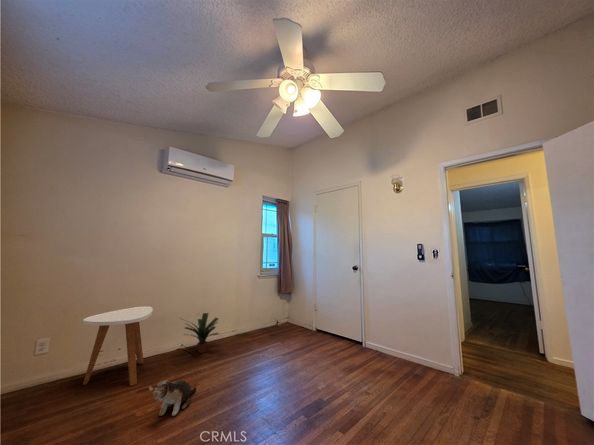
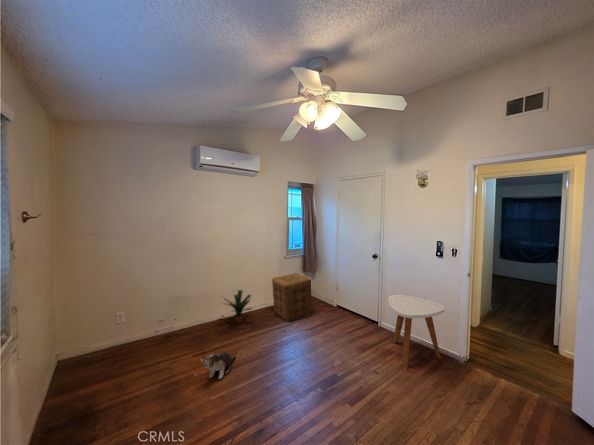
ottoman: none [244,294,288,349] -> present [272,273,311,322]
side table: present [83,306,153,386] -> present [388,295,444,369]

